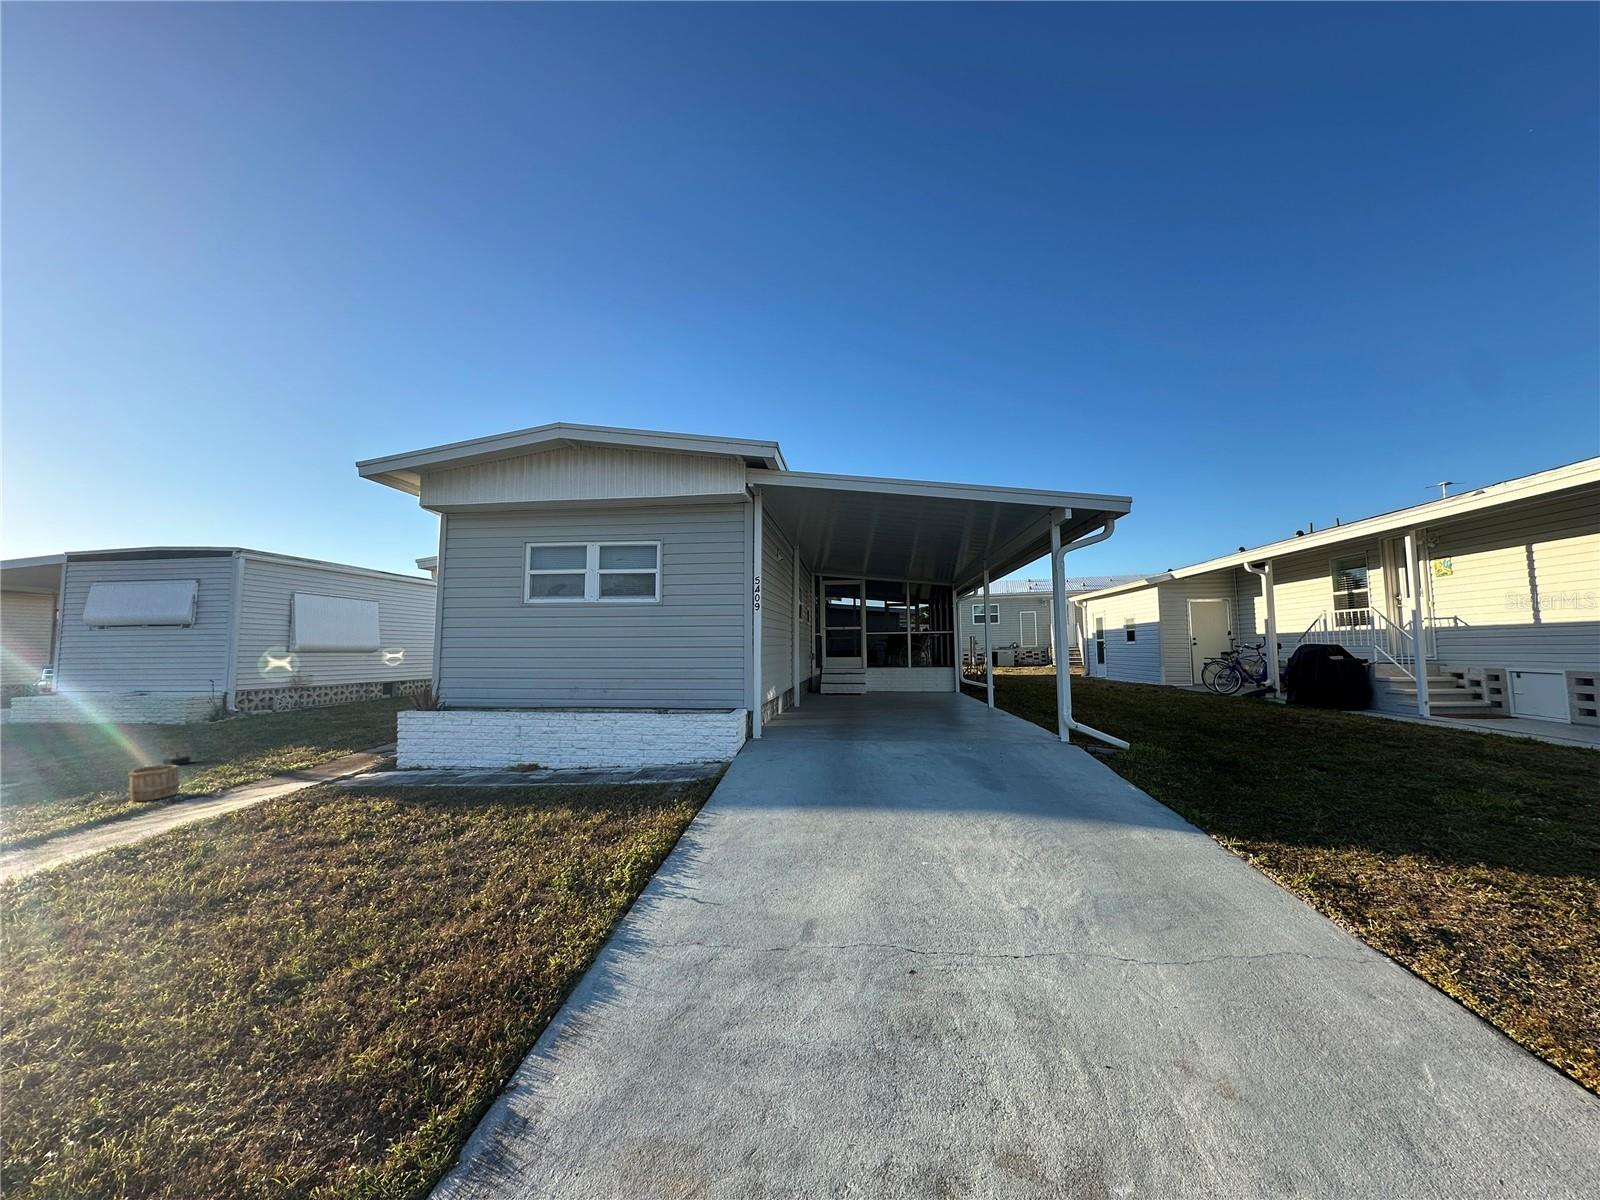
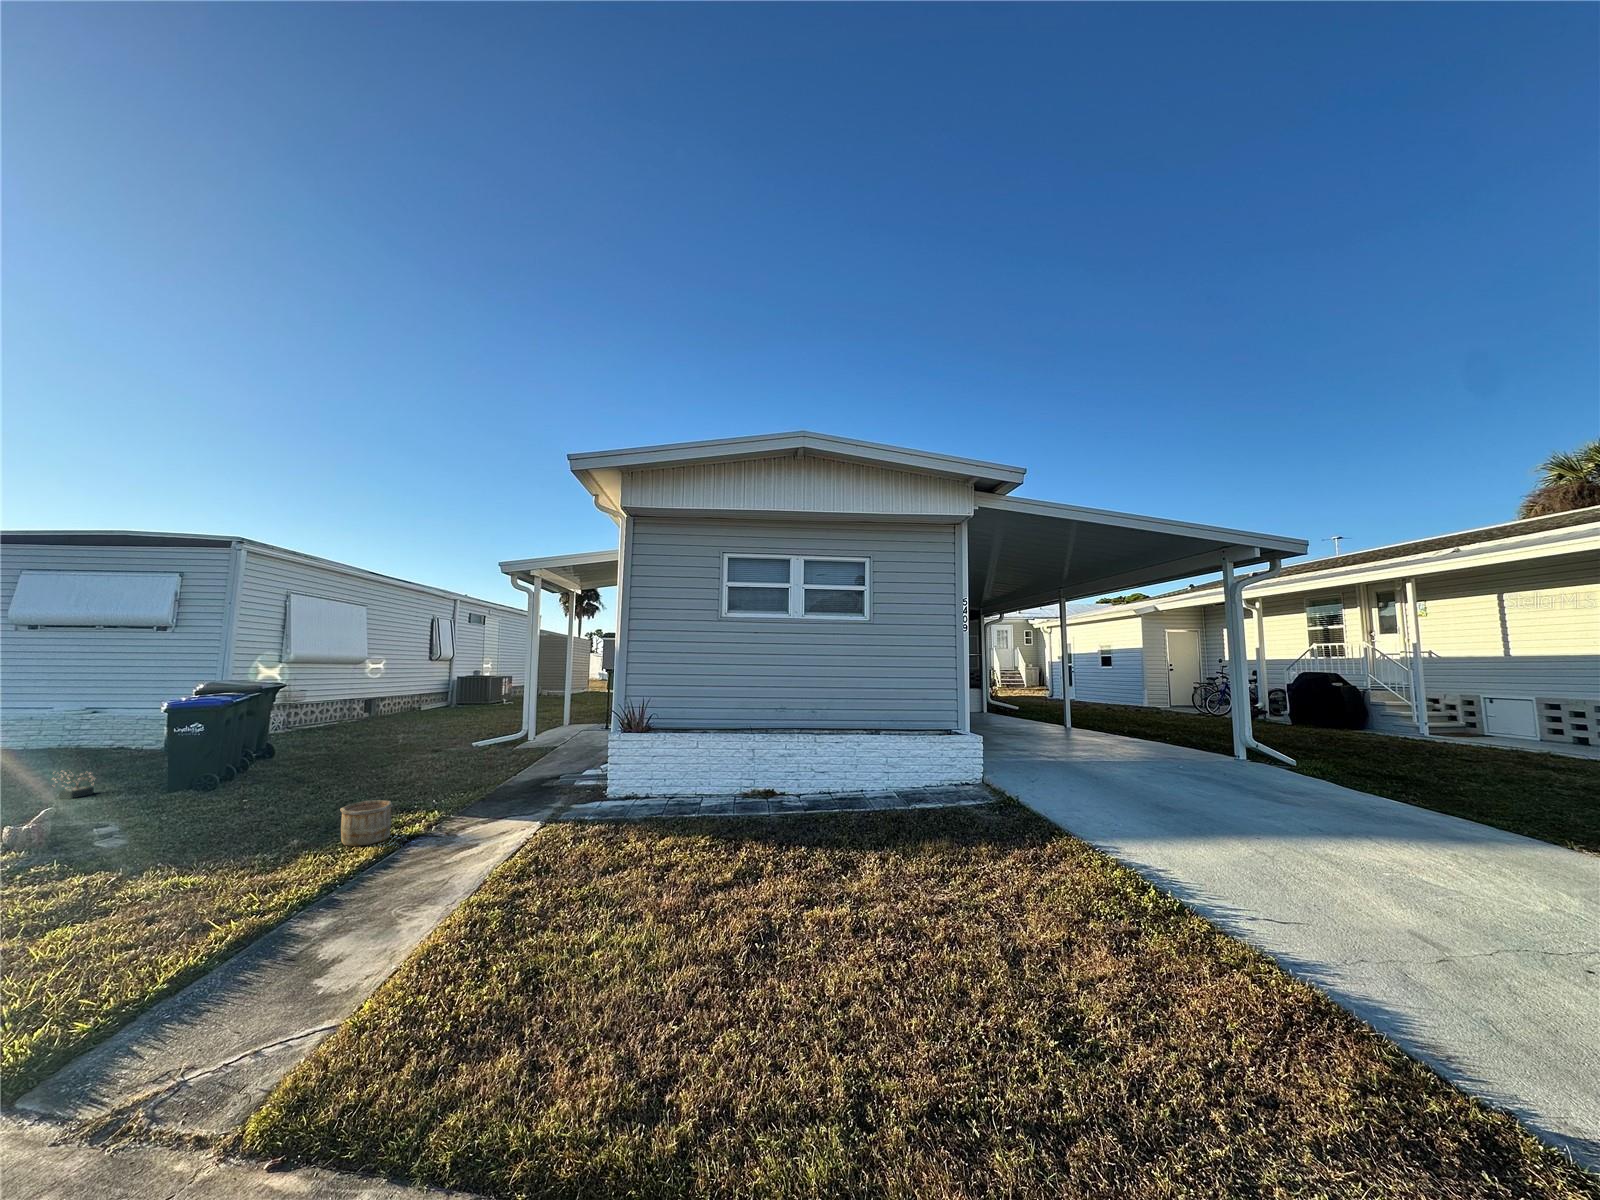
decorative plant: present [158,743,191,765] -> present [53,770,95,799]

